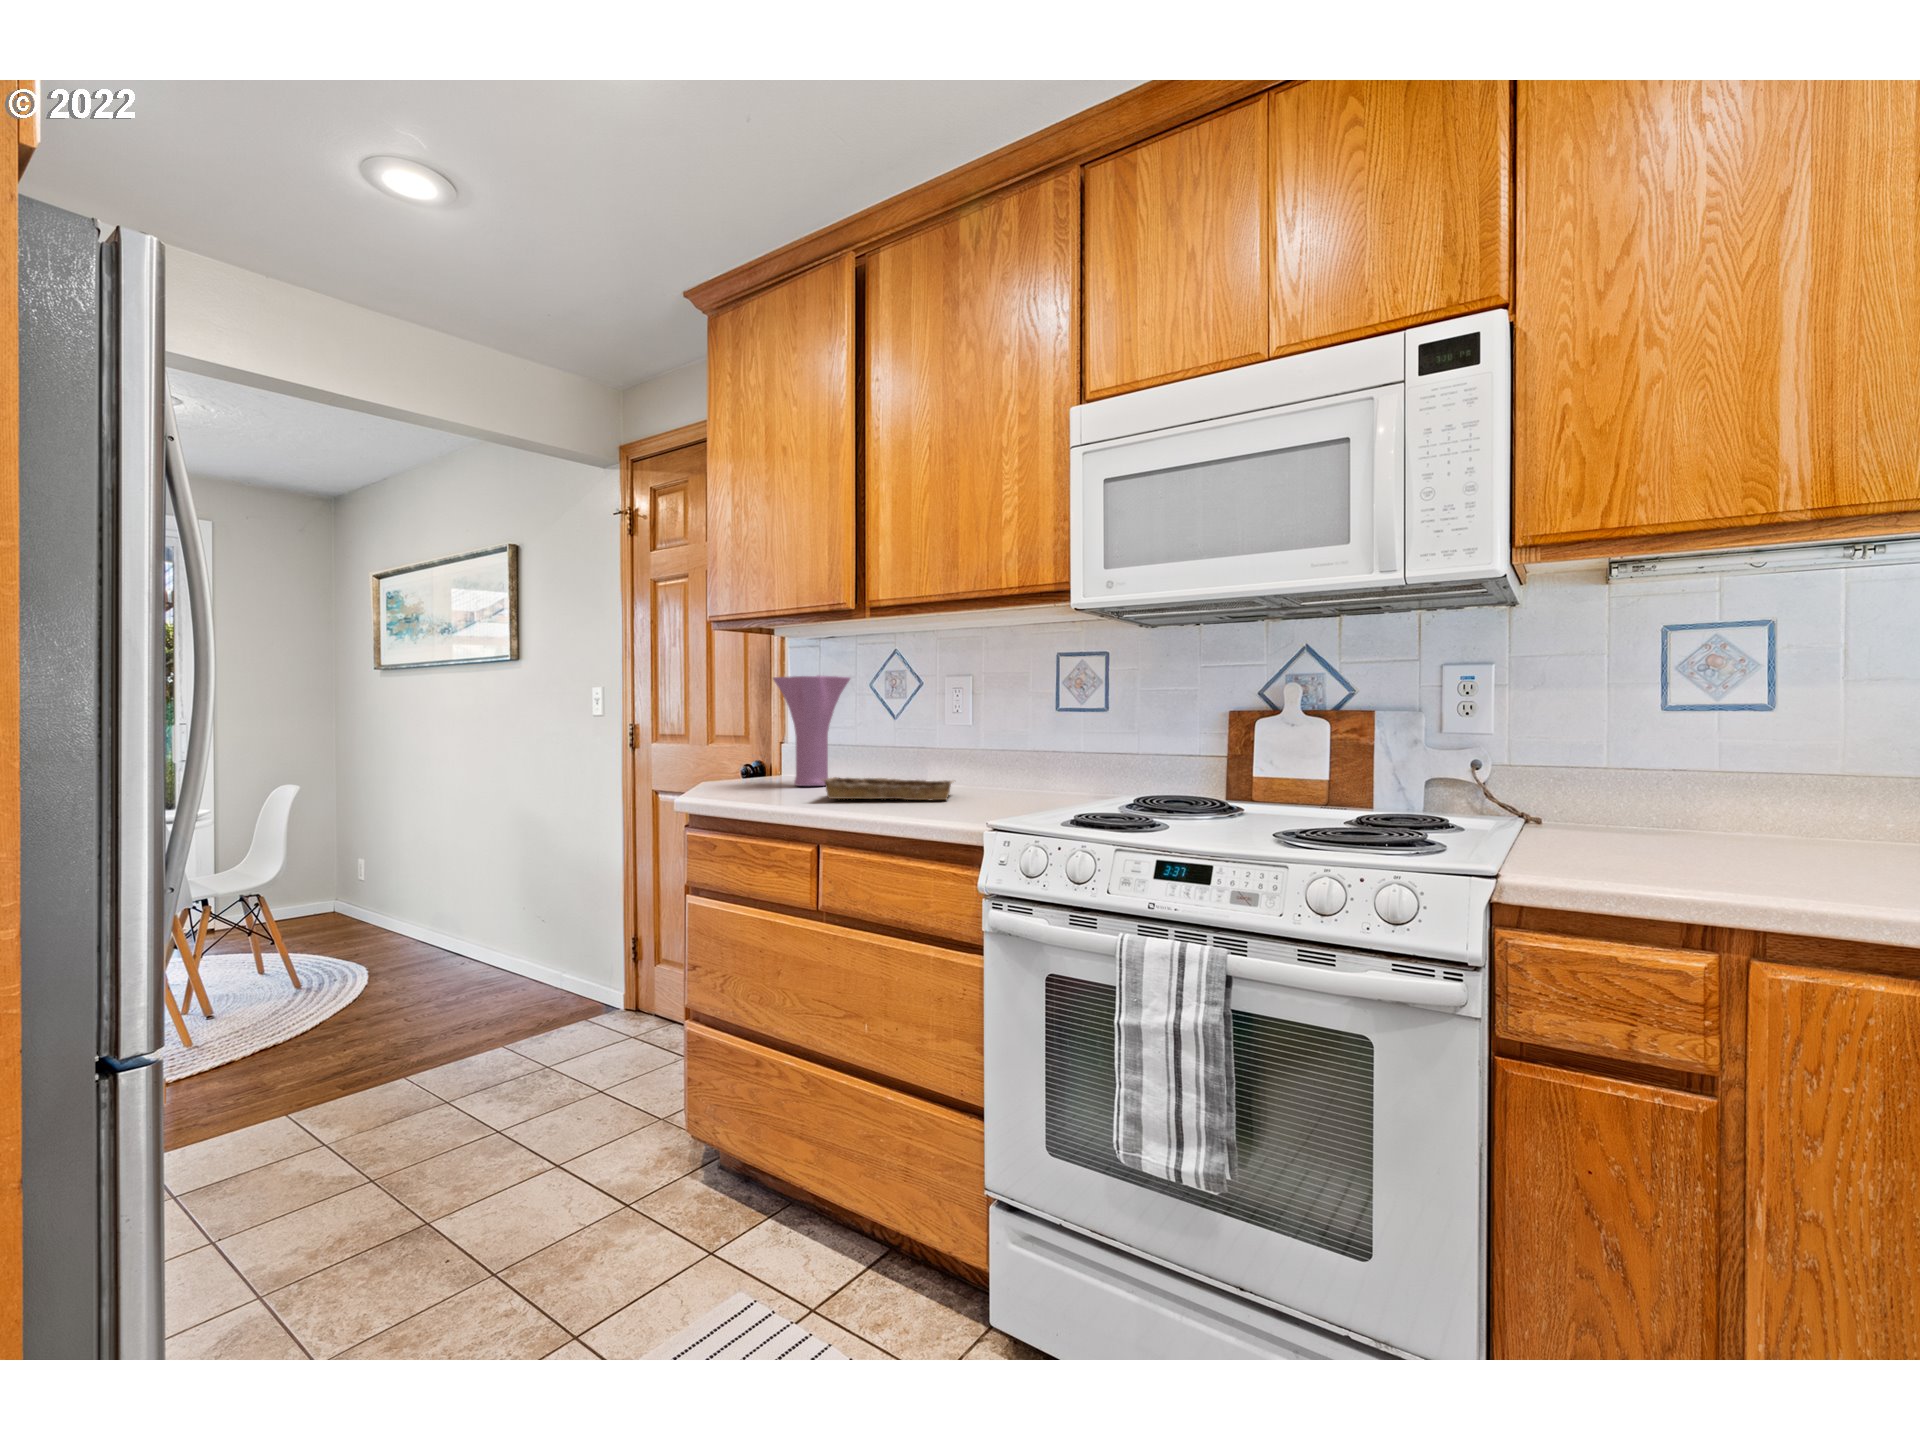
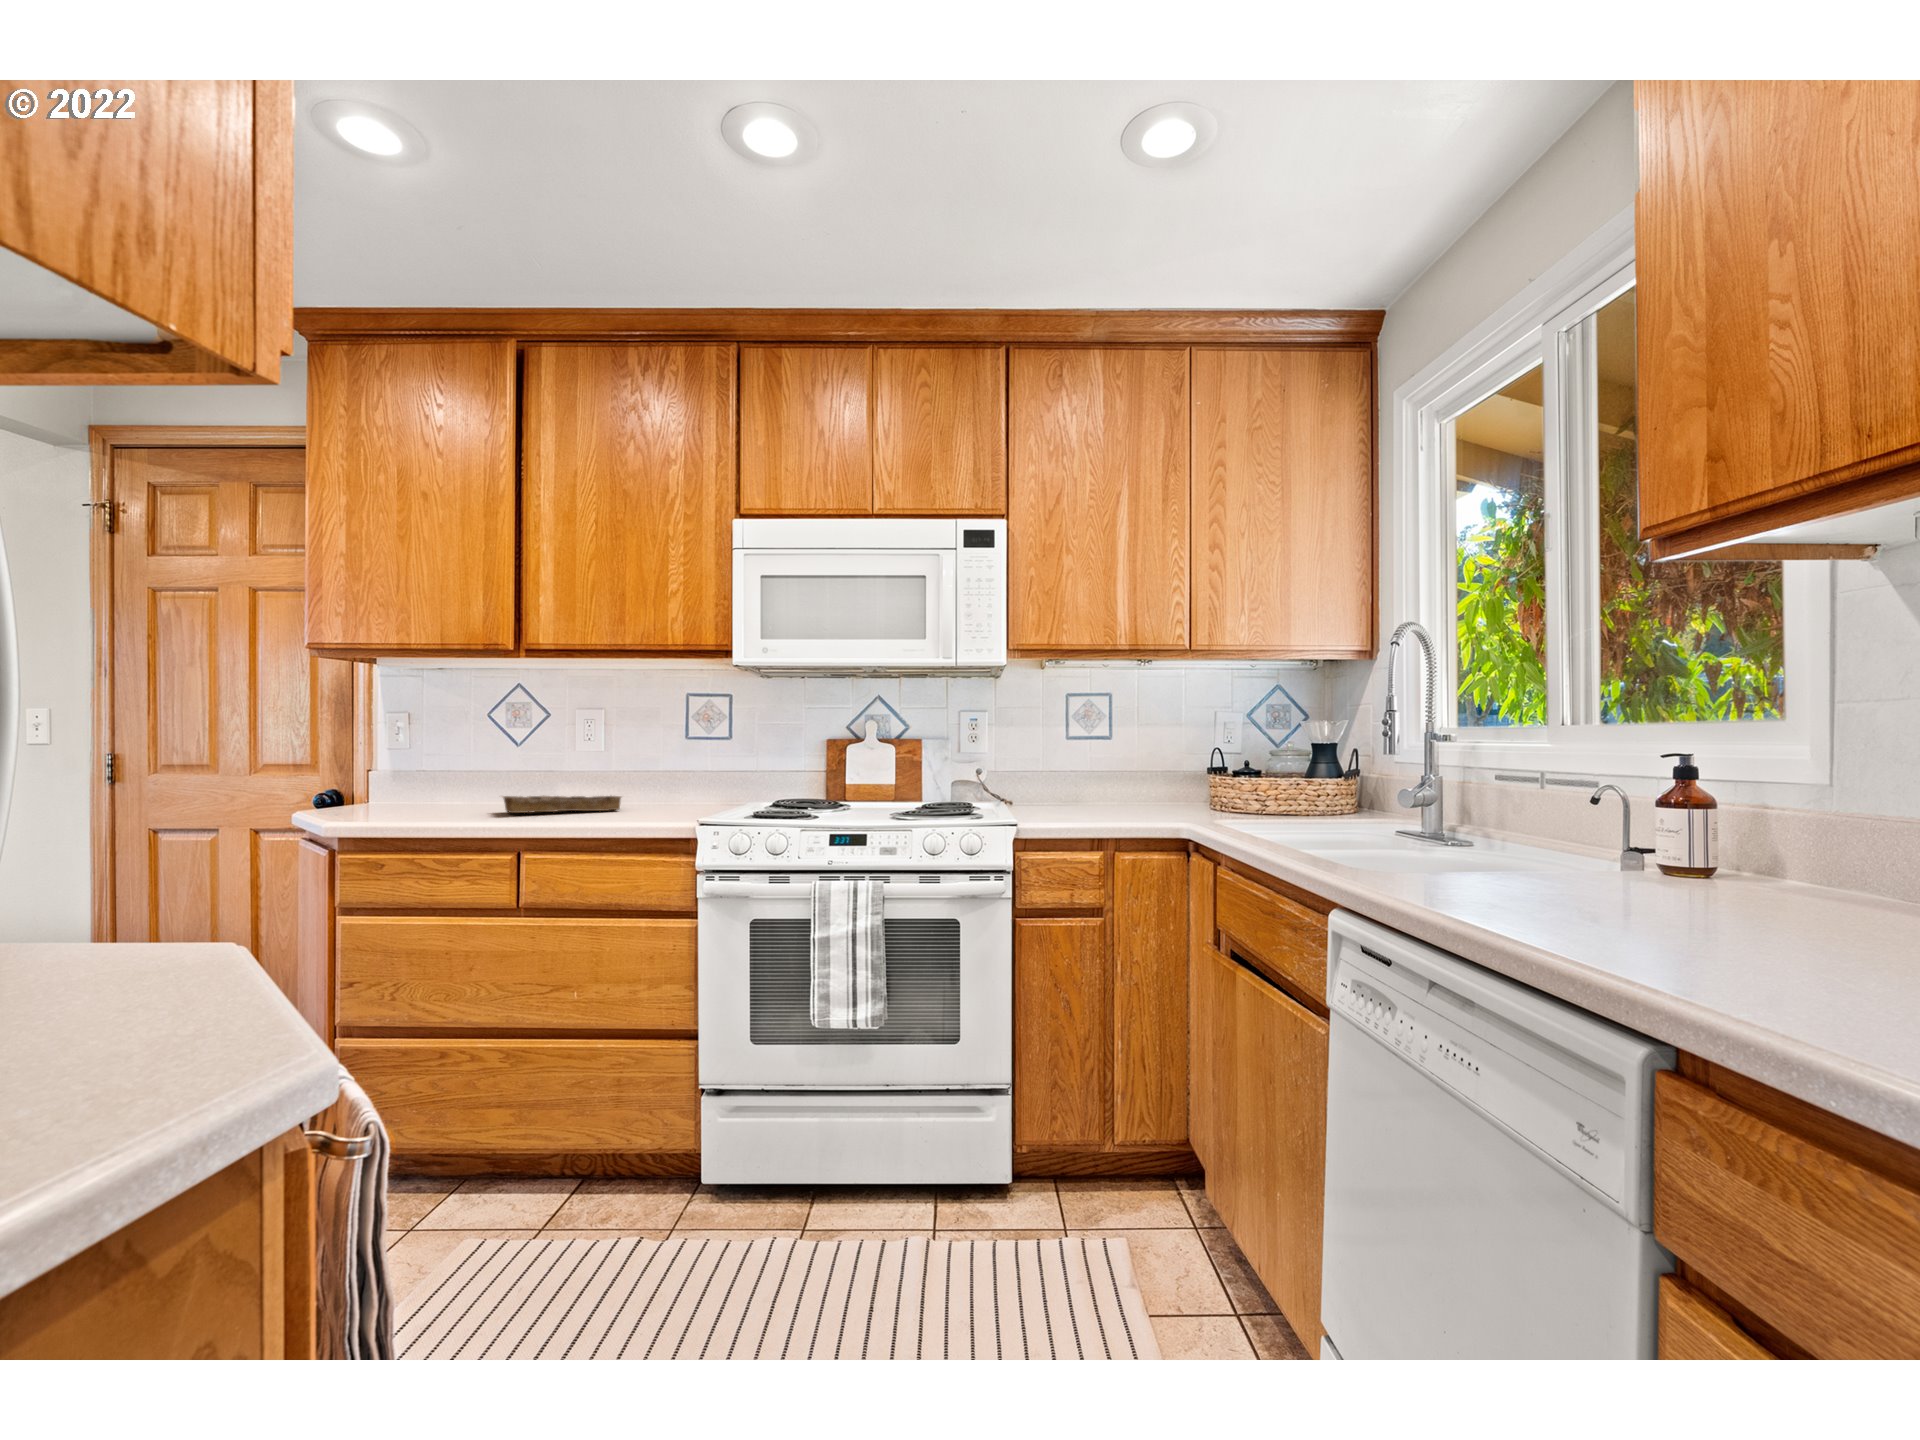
vase: present [773,675,850,786] -> none [410,706,490,808]

